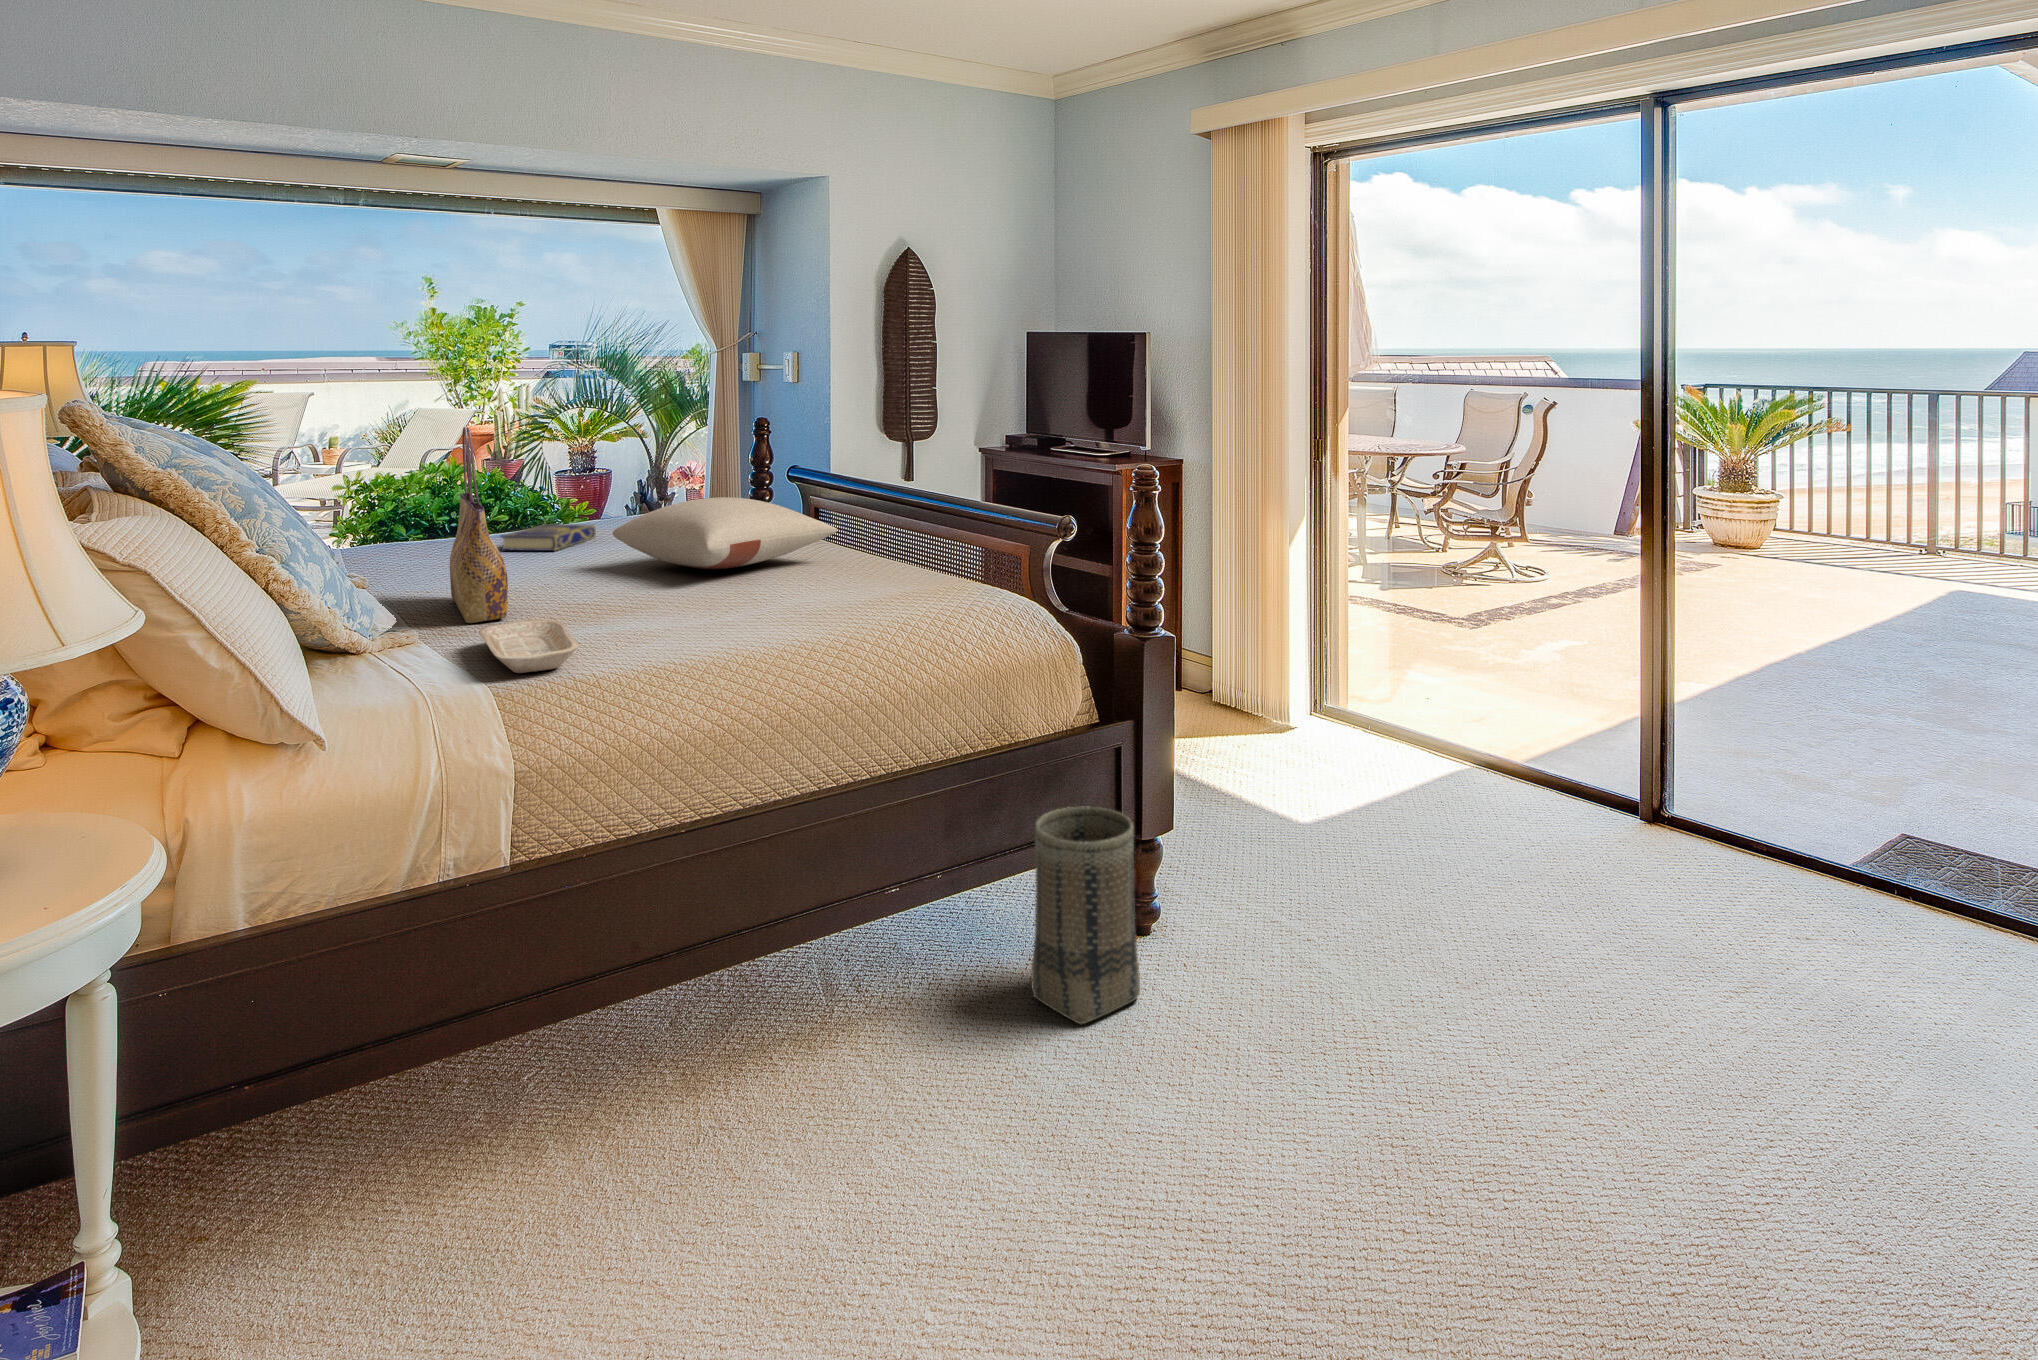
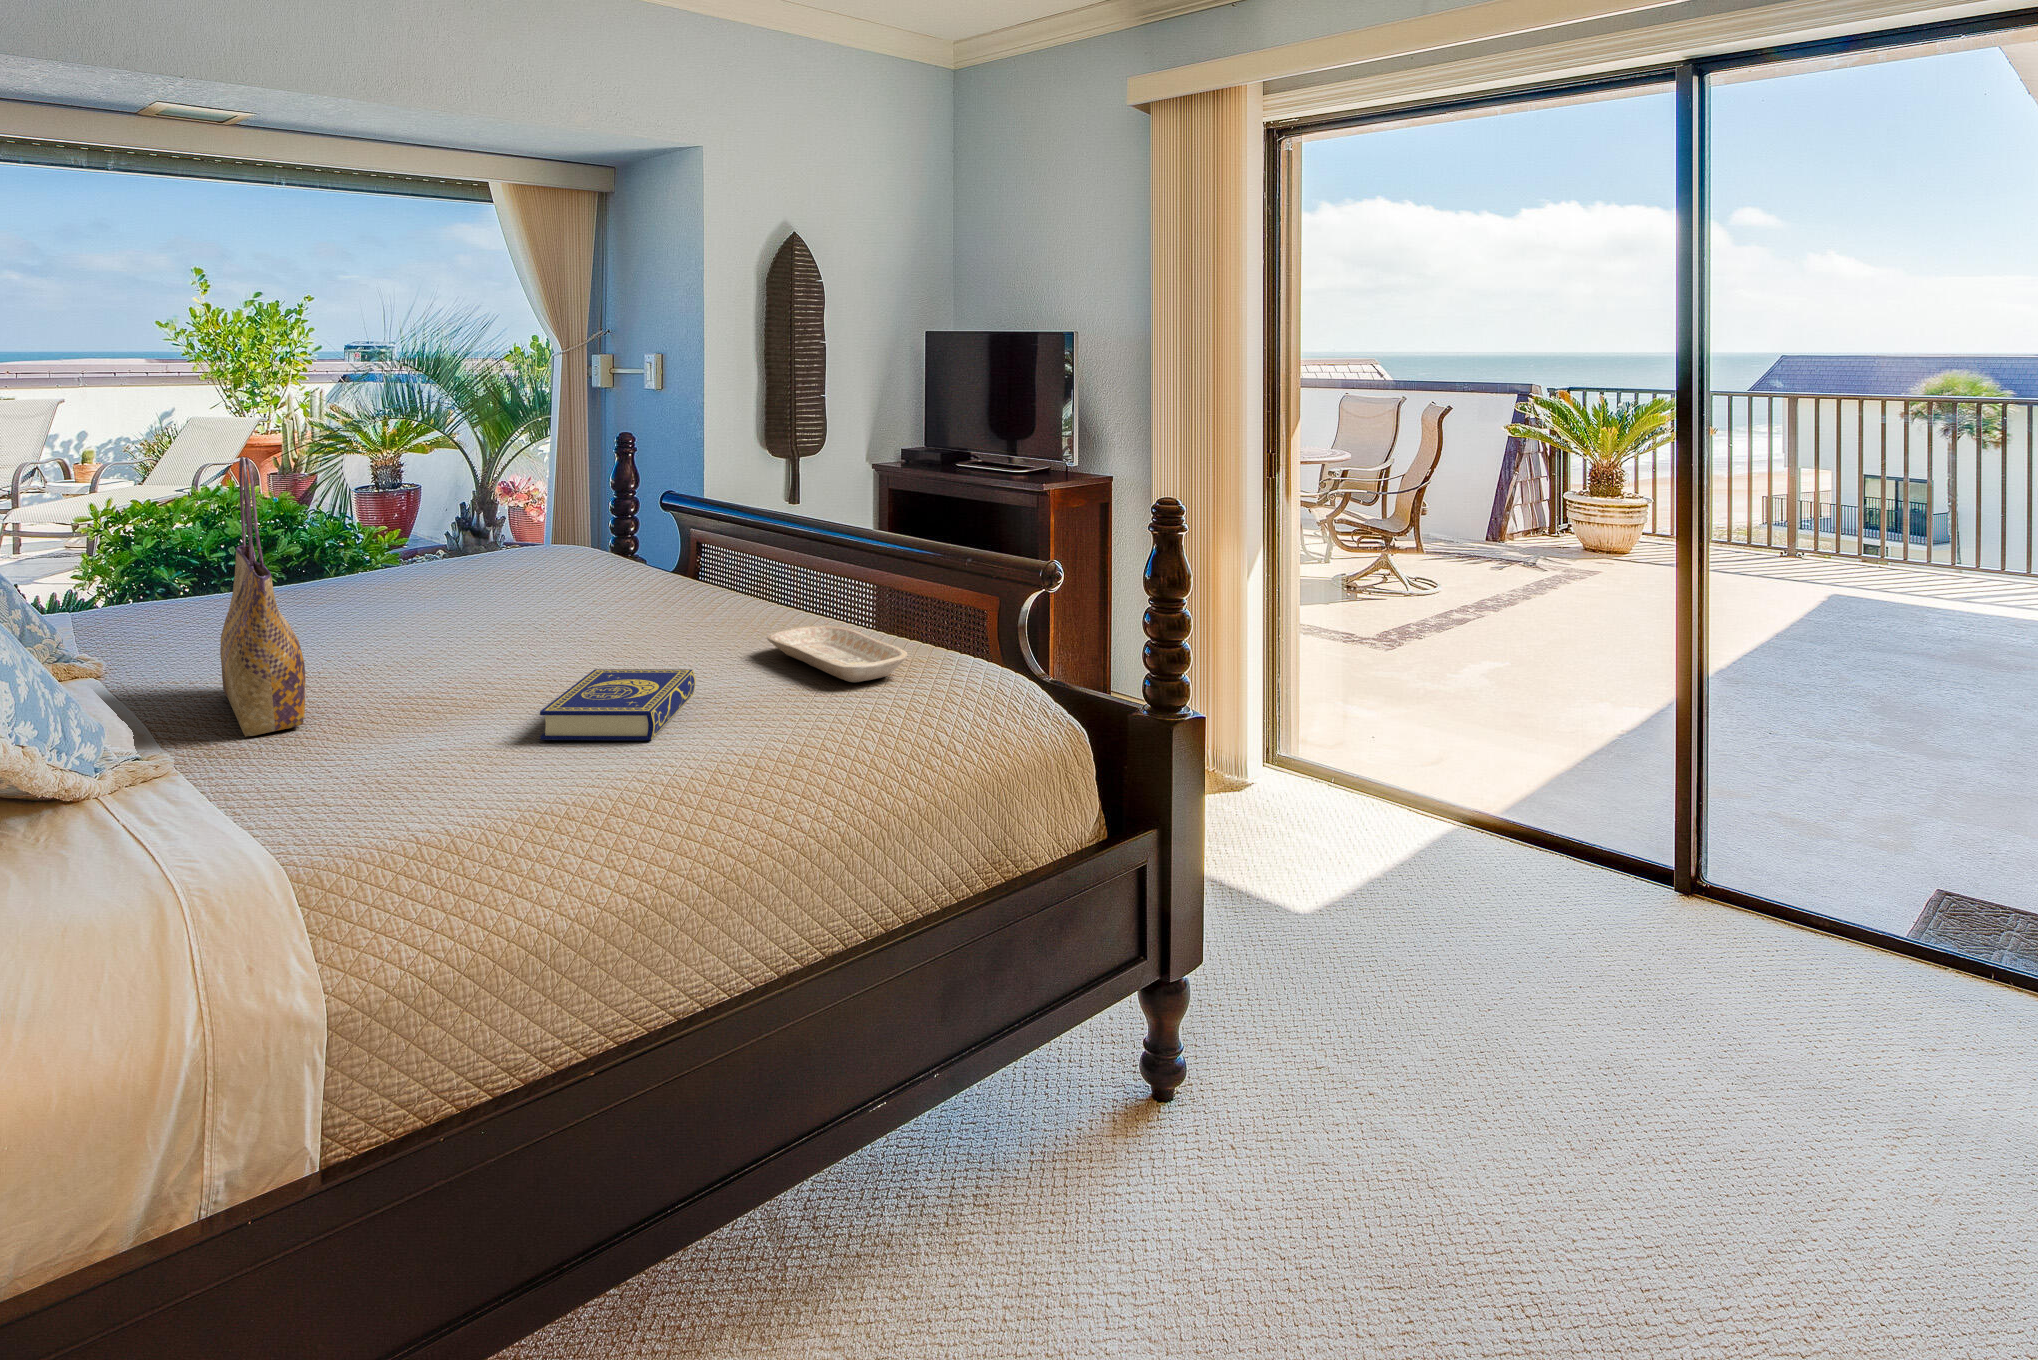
pillow: present [613,497,837,569] -> none [447,540,743,636]
book: present [501,524,596,551] -> present [540,669,696,740]
tray: present [479,620,578,673] -> present [767,626,908,682]
basket: present [1031,807,1140,1024] -> none [1042,955,1188,1268]

